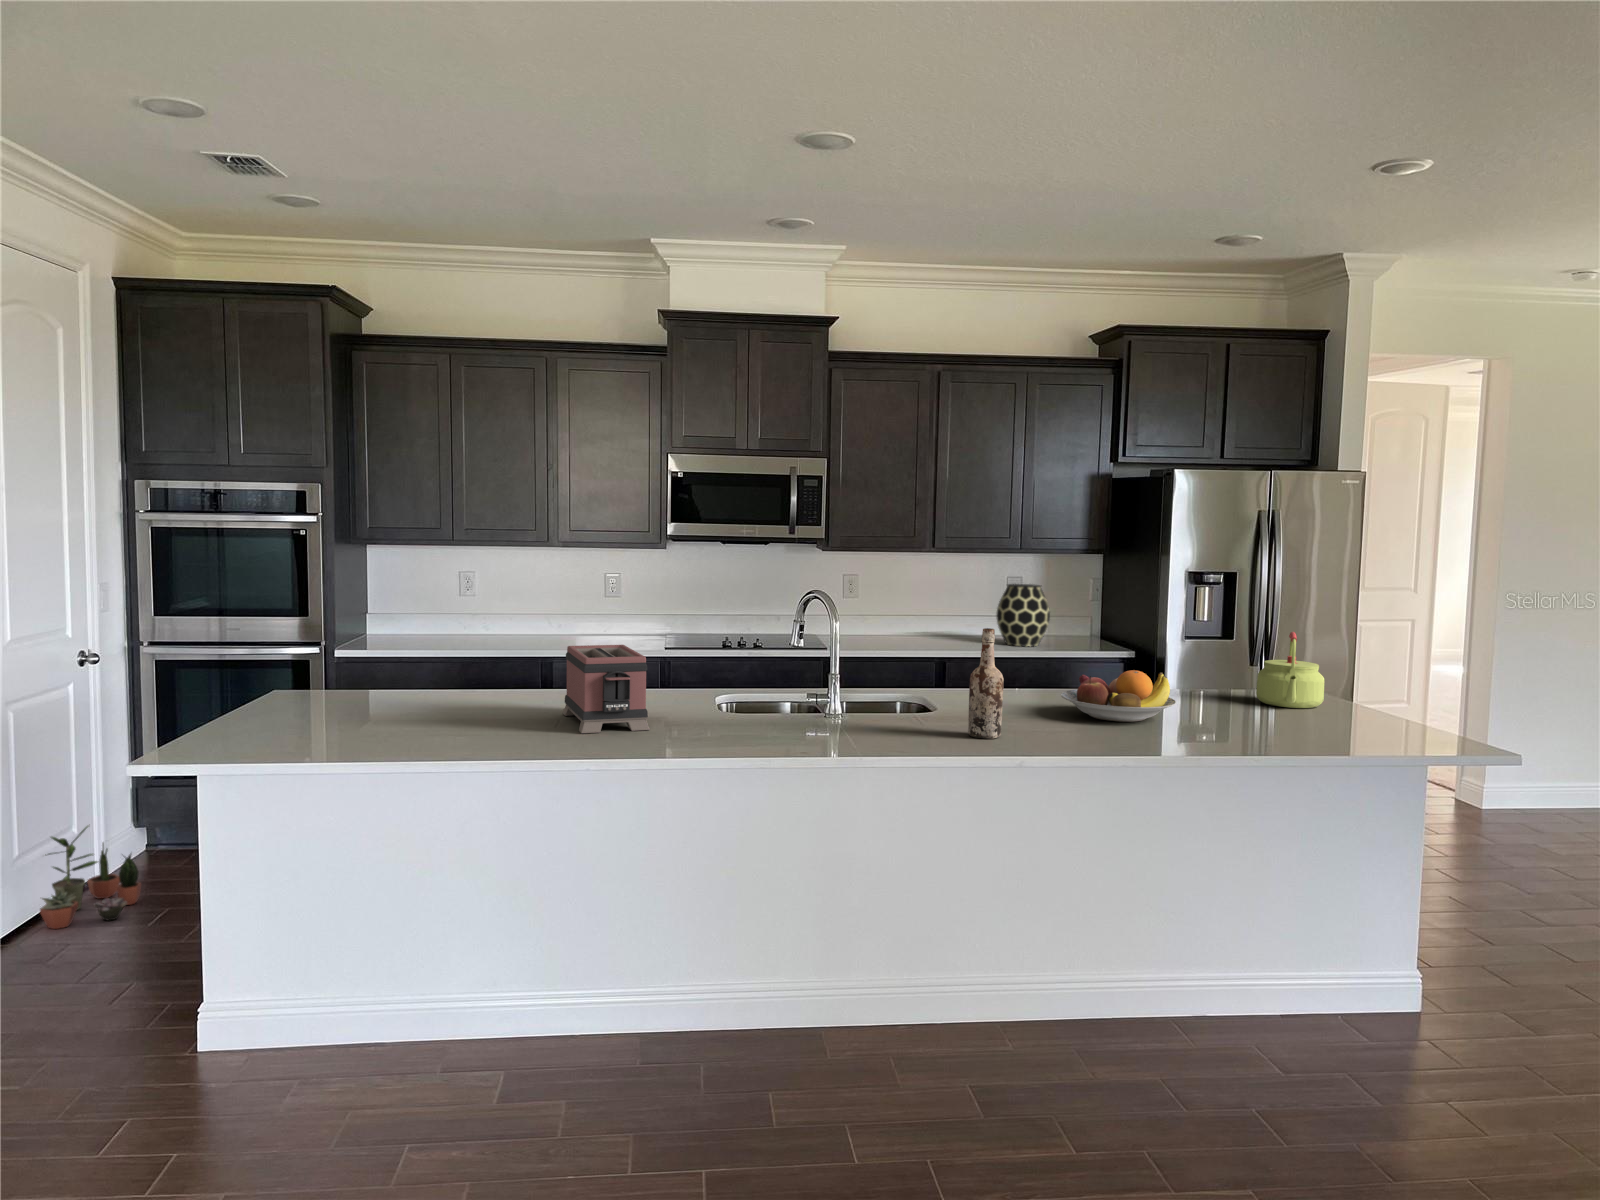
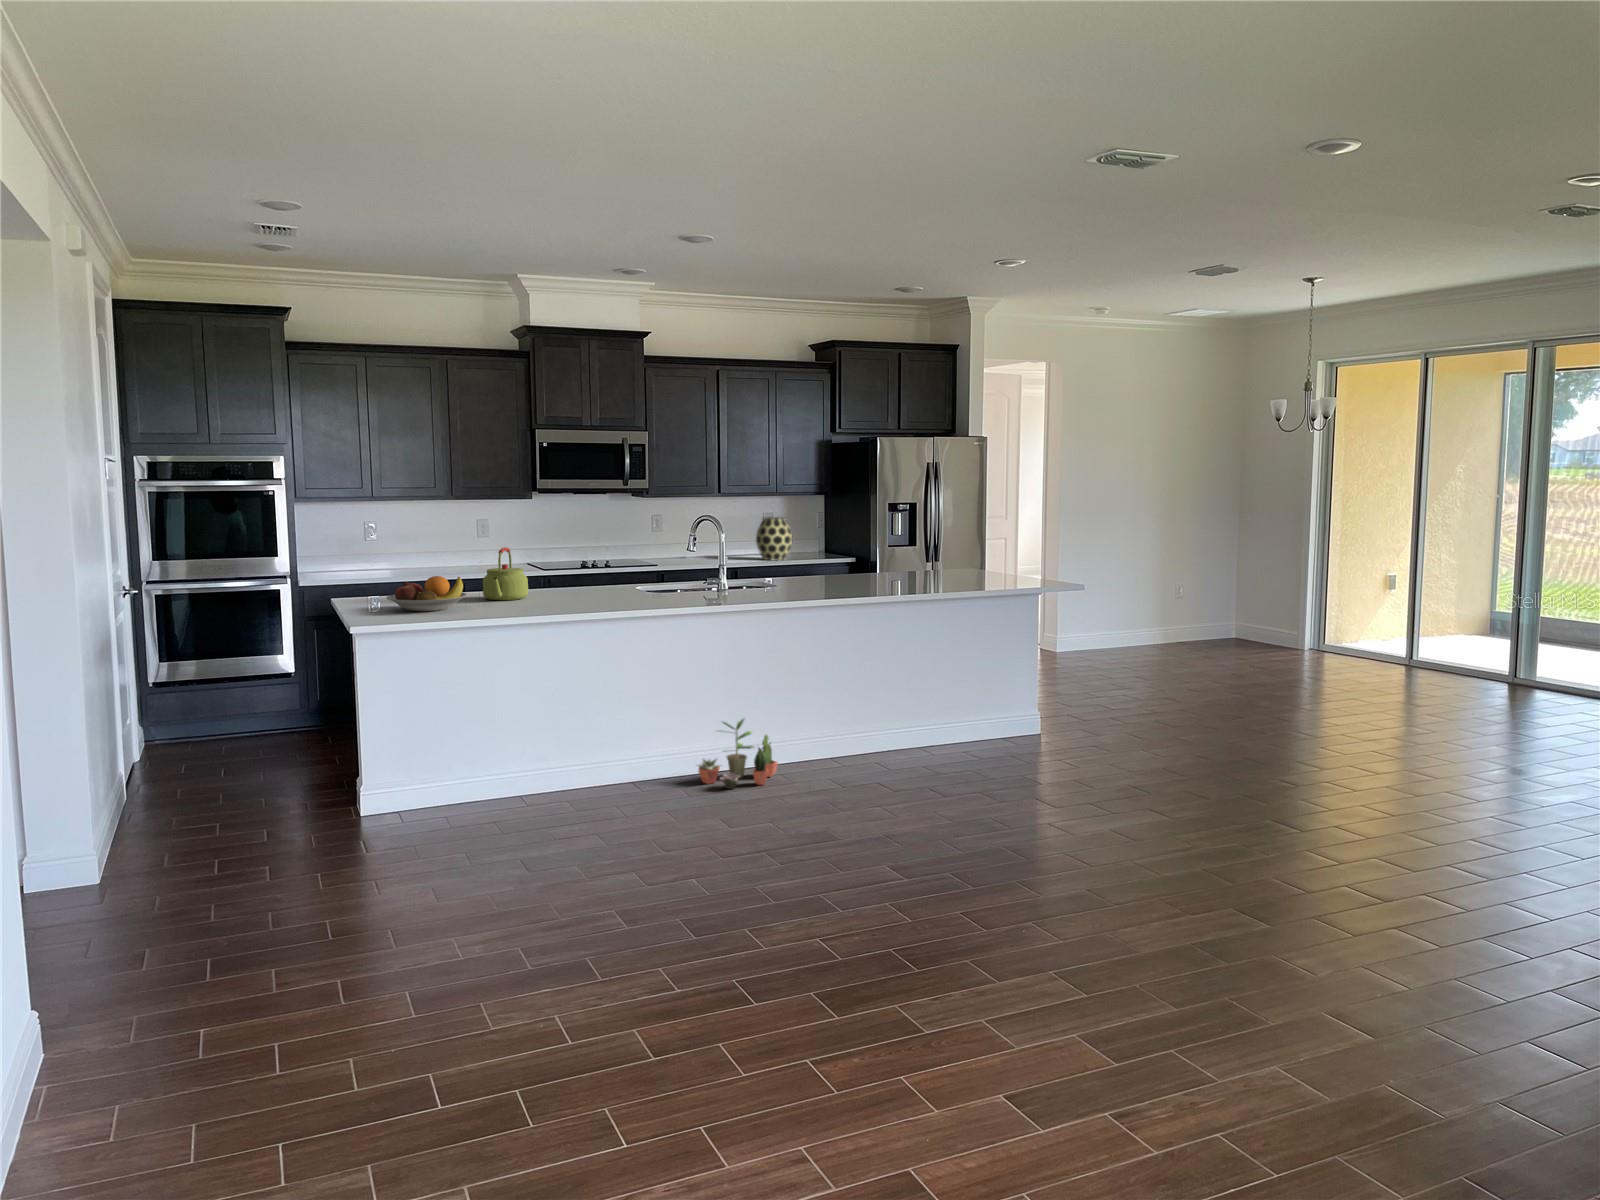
wine bottle: present [968,628,1004,739] -> none [805,534,824,596]
kettle: present [1256,632,1324,708] -> present [483,547,528,600]
toaster: present [563,645,650,733] -> none [559,556,628,606]
fruit bowl: present [1061,670,1176,722] -> present [386,576,467,611]
potted plant: present [40,826,141,929] -> present [698,719,778,789]

